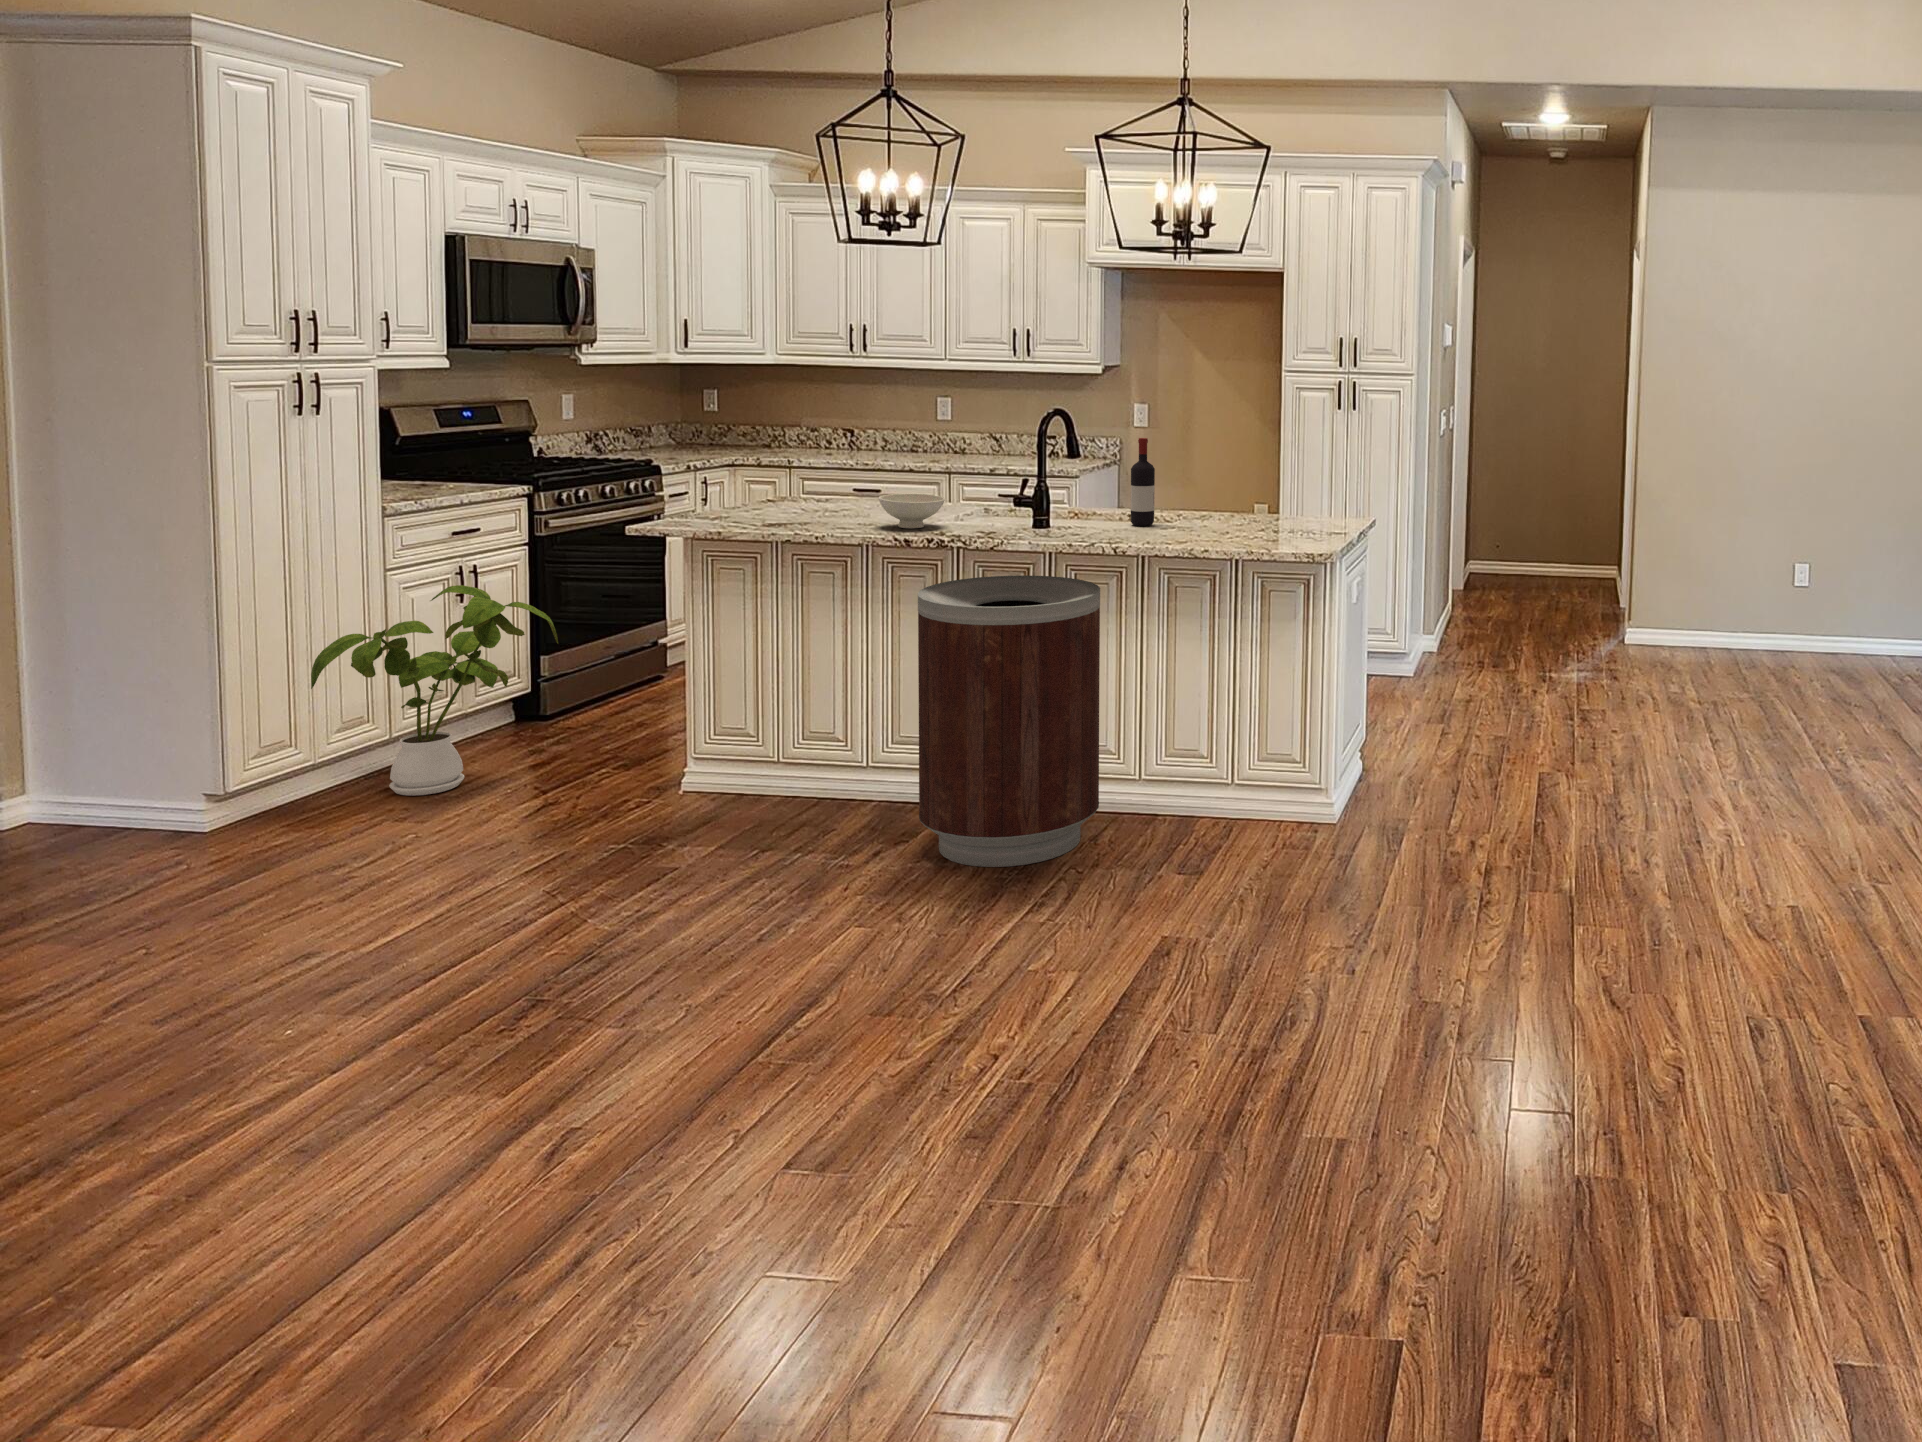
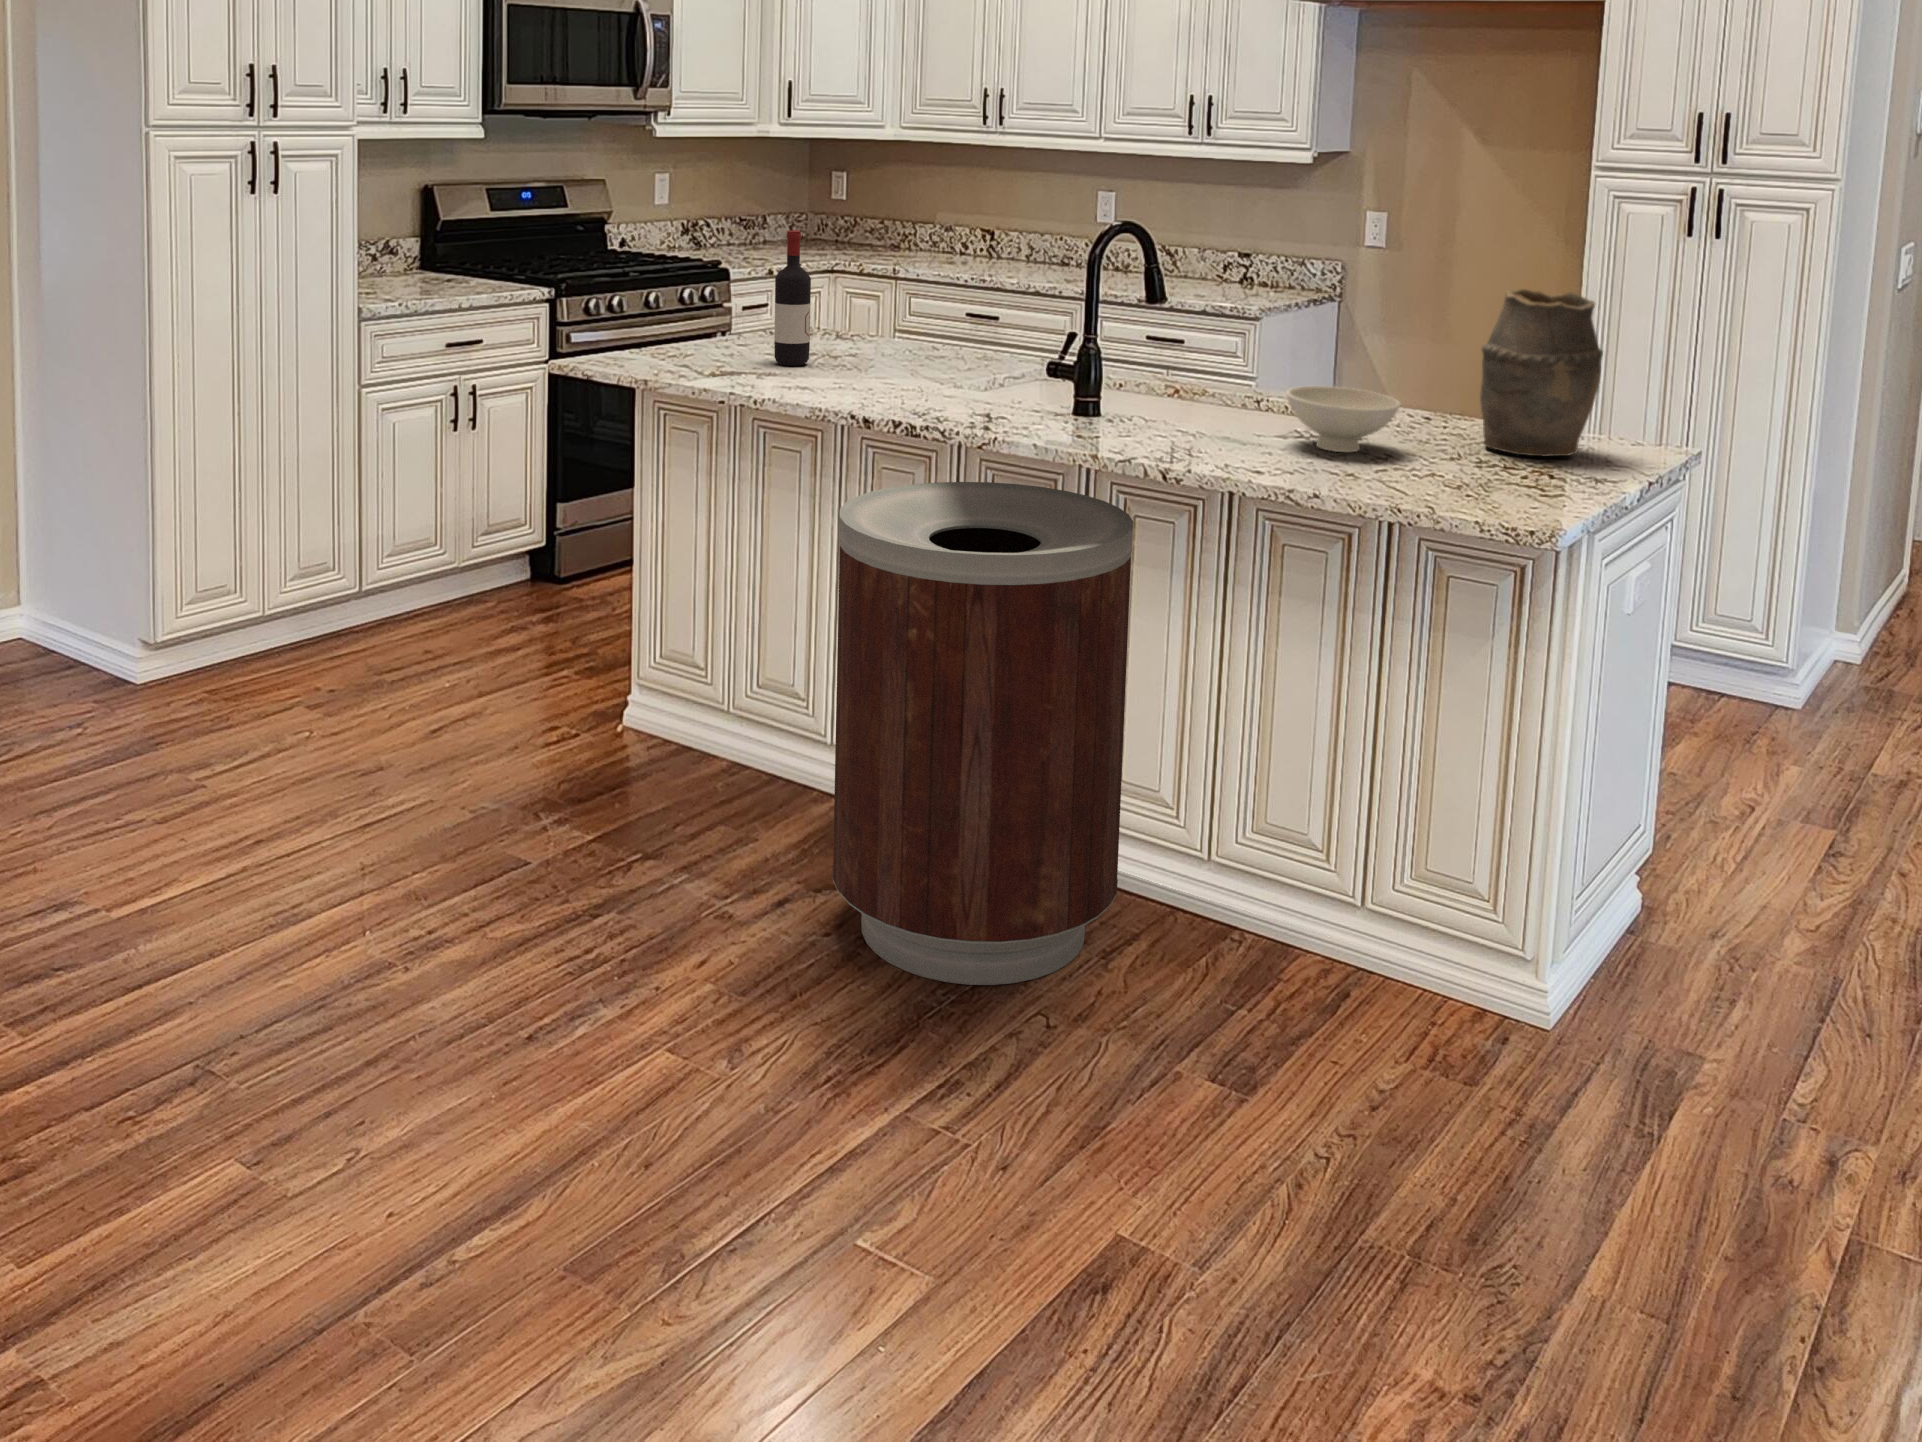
wine bottle: present [1131,438,1155,526] -> present [774,231,811,366]
vase: none [1271,442,1332,530] -> present [1480,289,1603,457]
bowl: present [878,494,945,528] -> present [1286,386,1400,452]
house plant: present [311,585,558,796] -> none [253,412,510,668]

